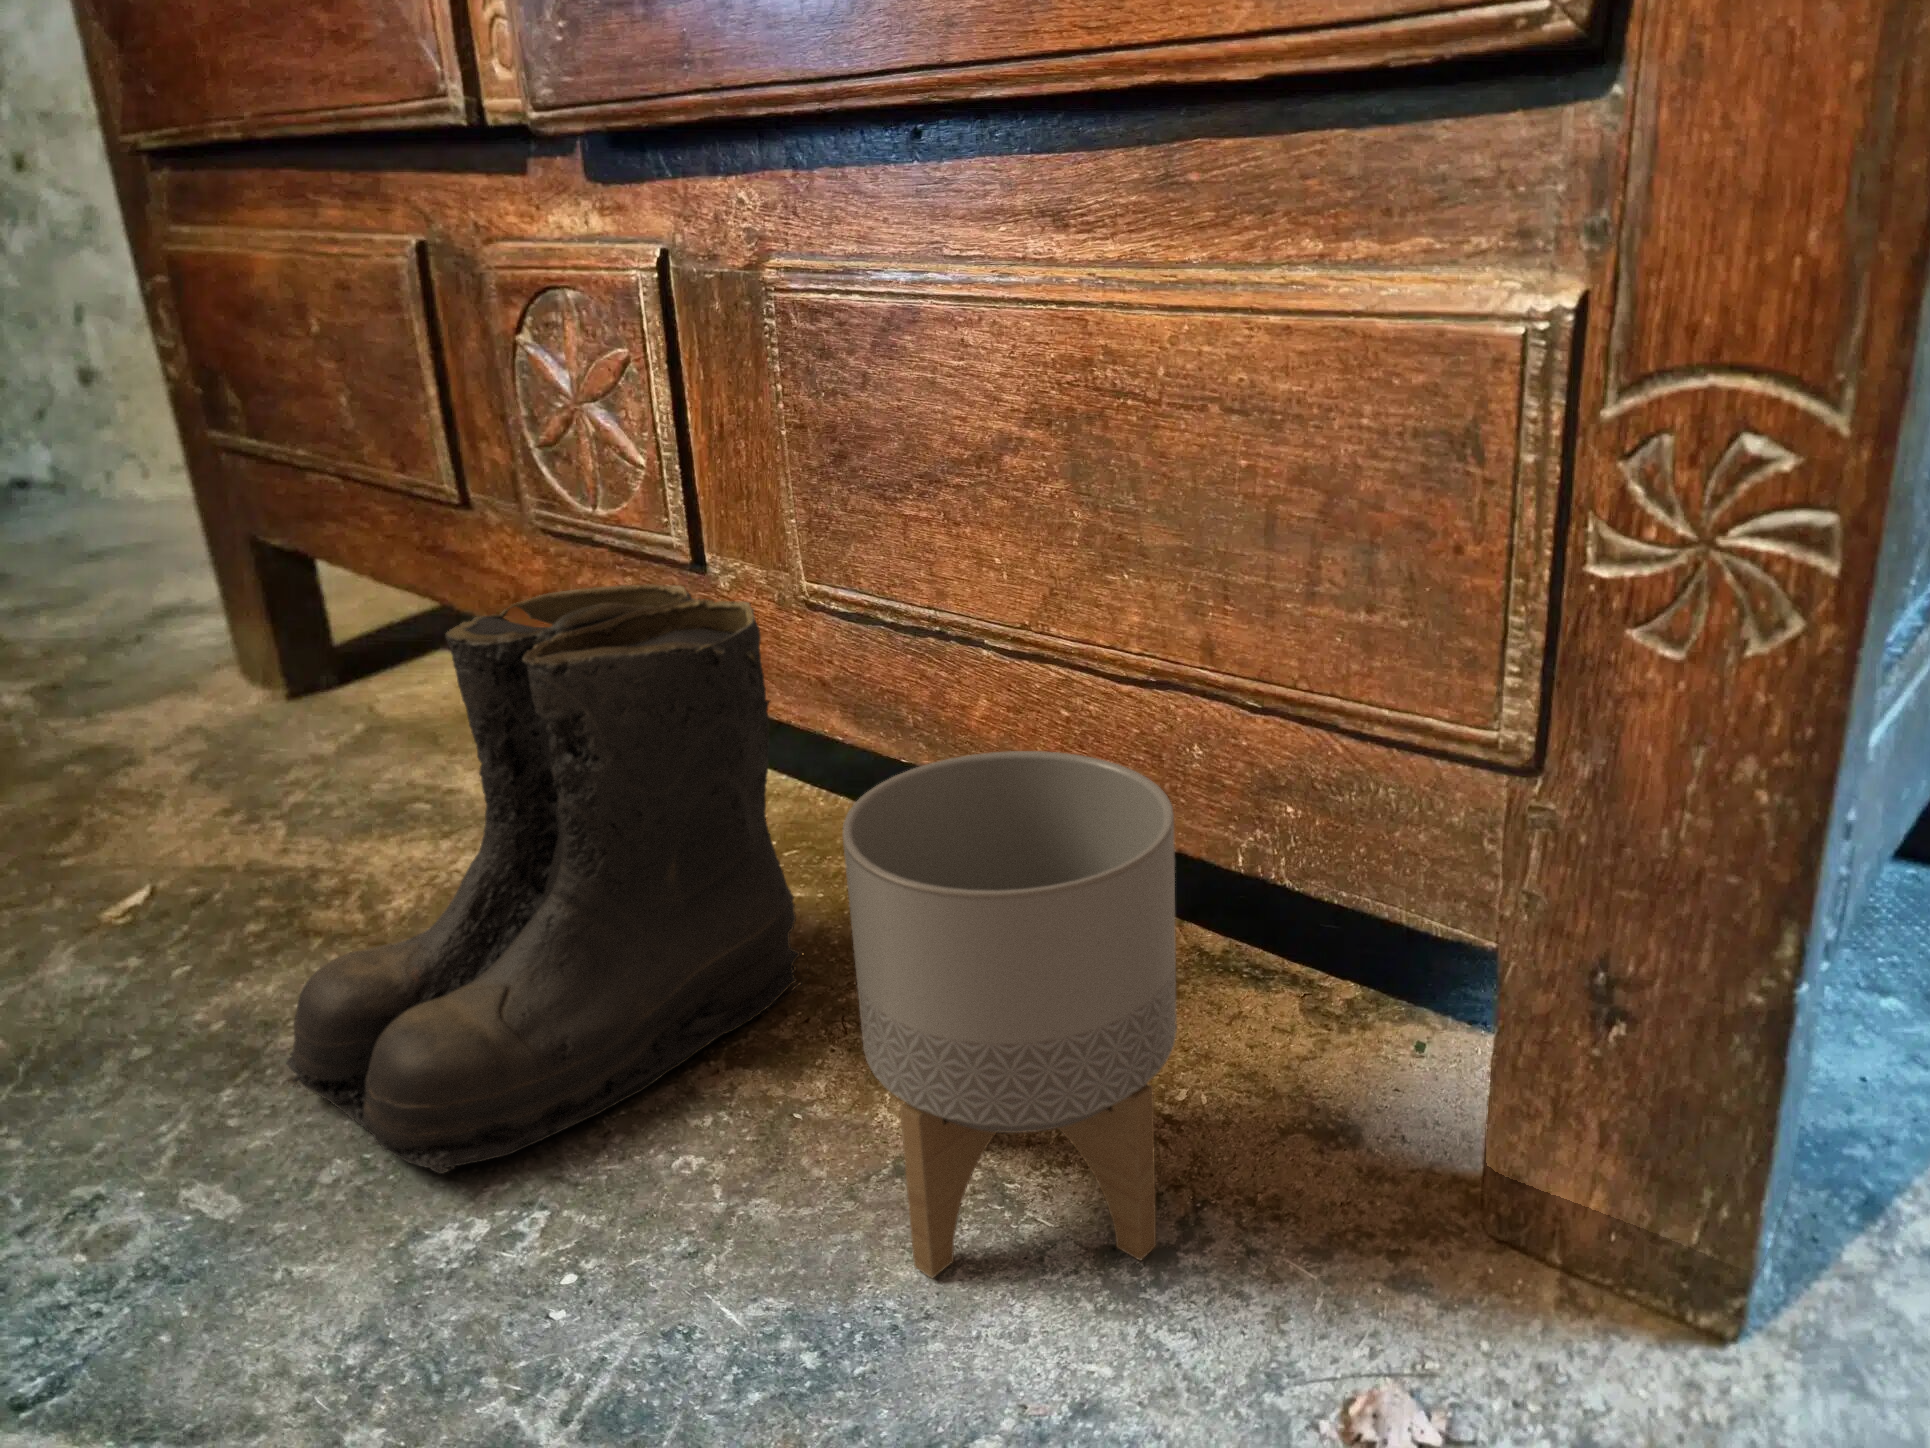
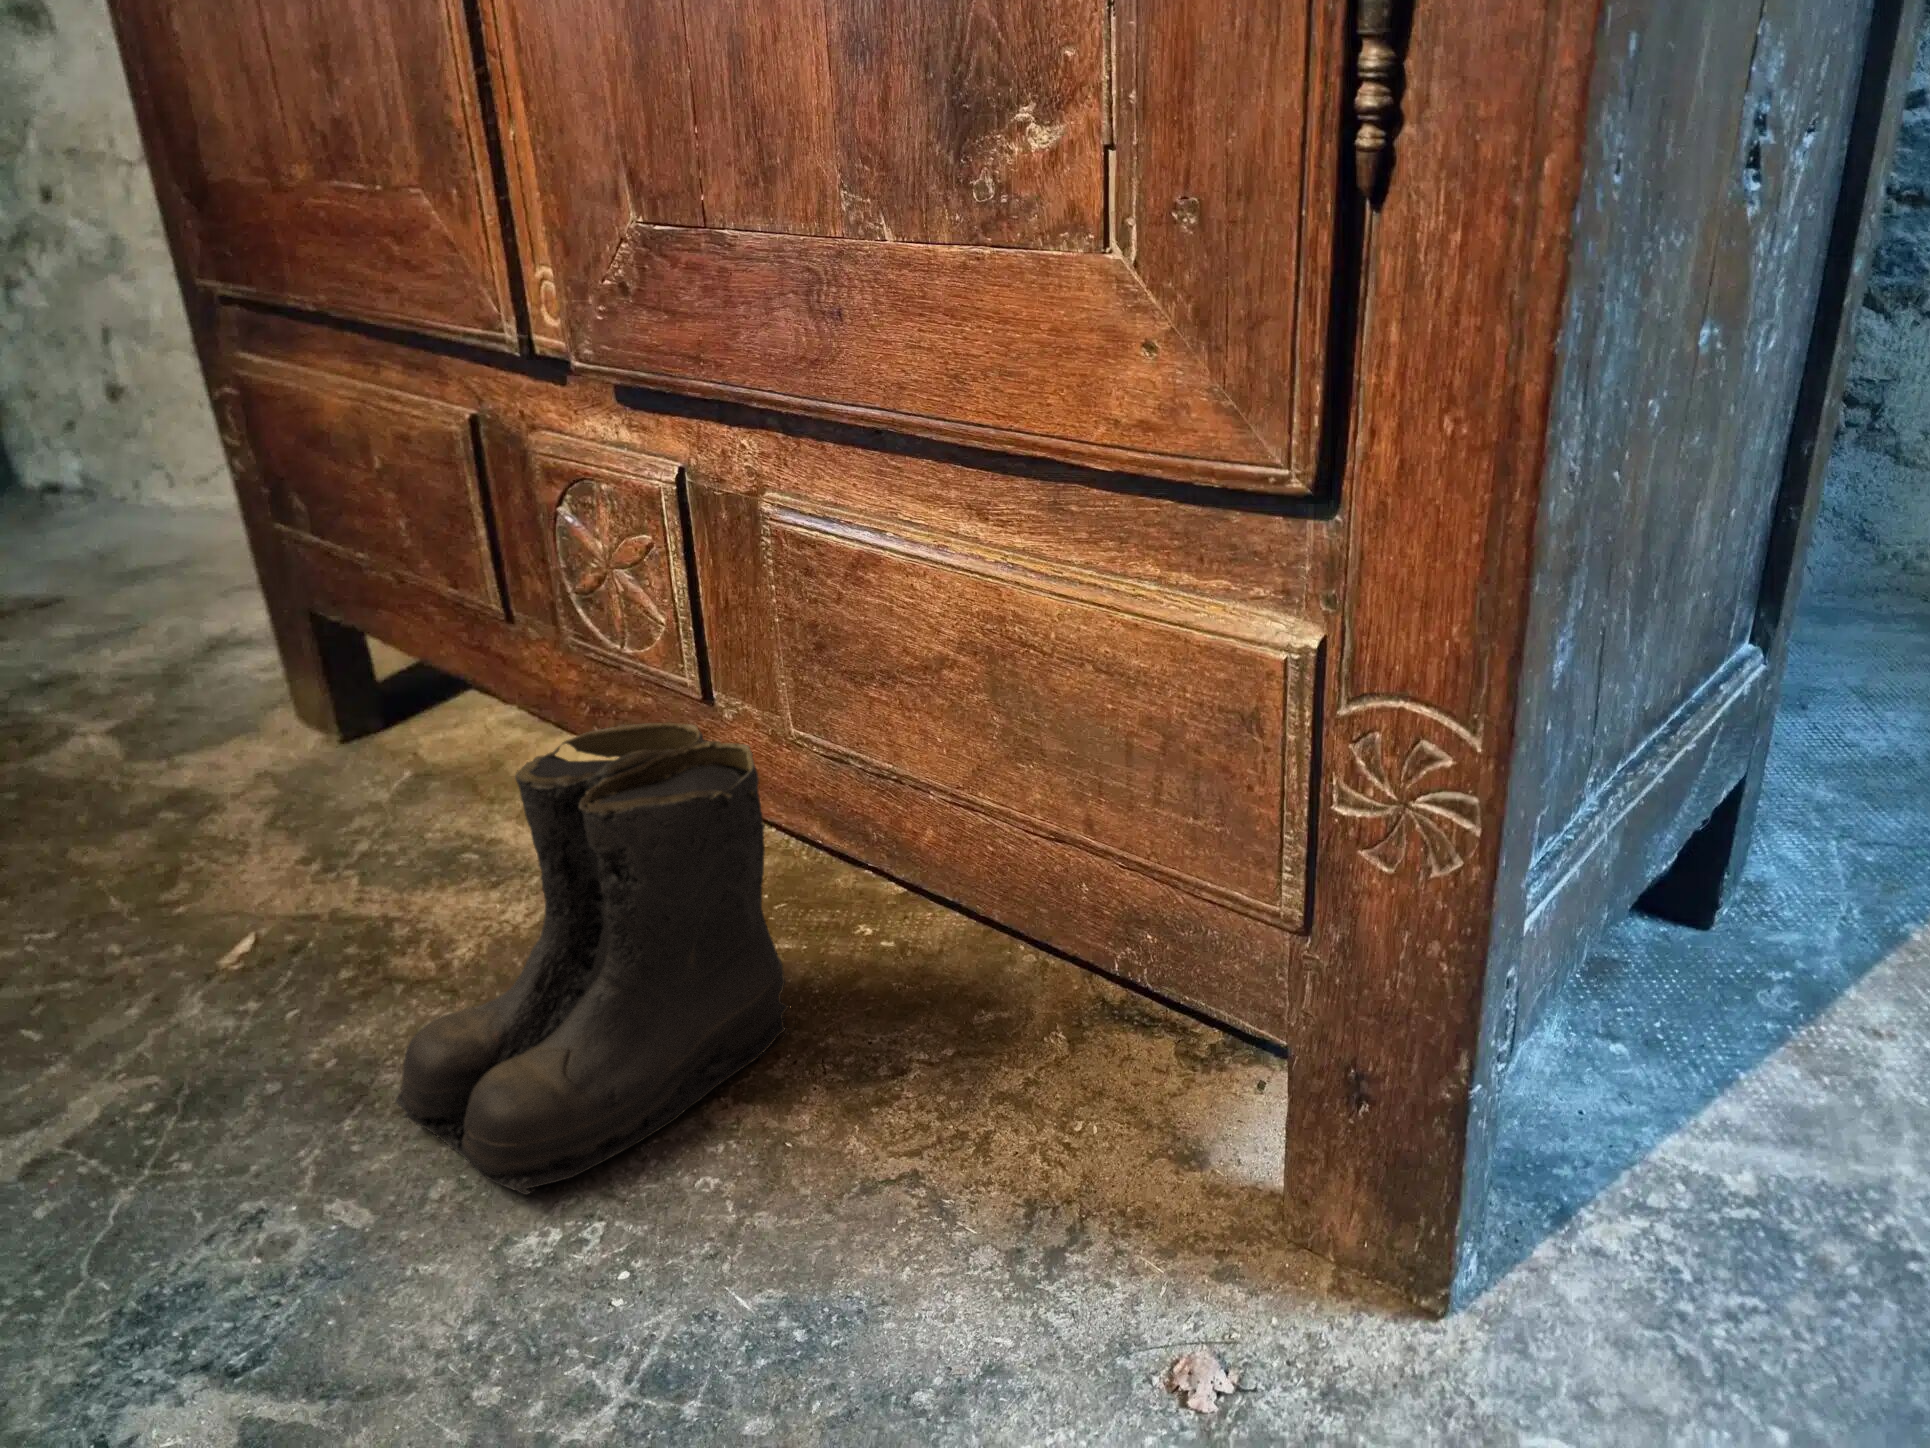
planter: present [843,751,1177,1278] -> none [823,886,1065,1274]

